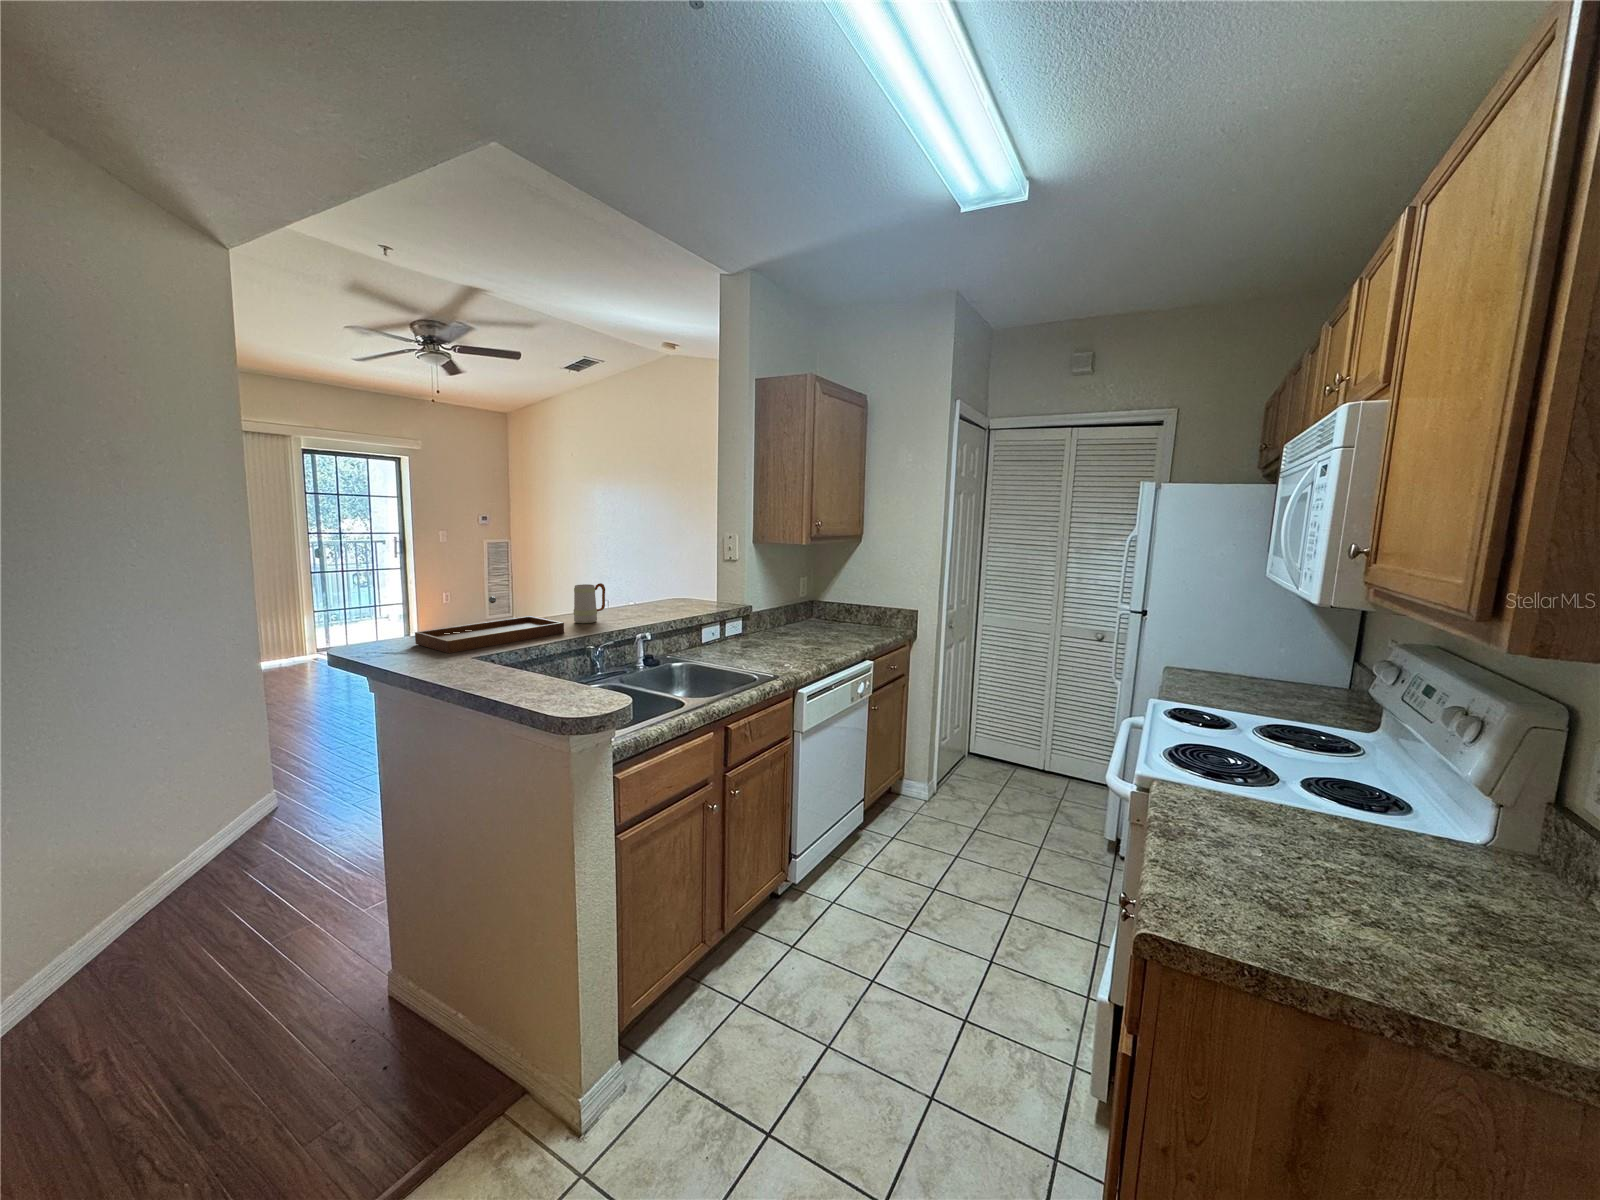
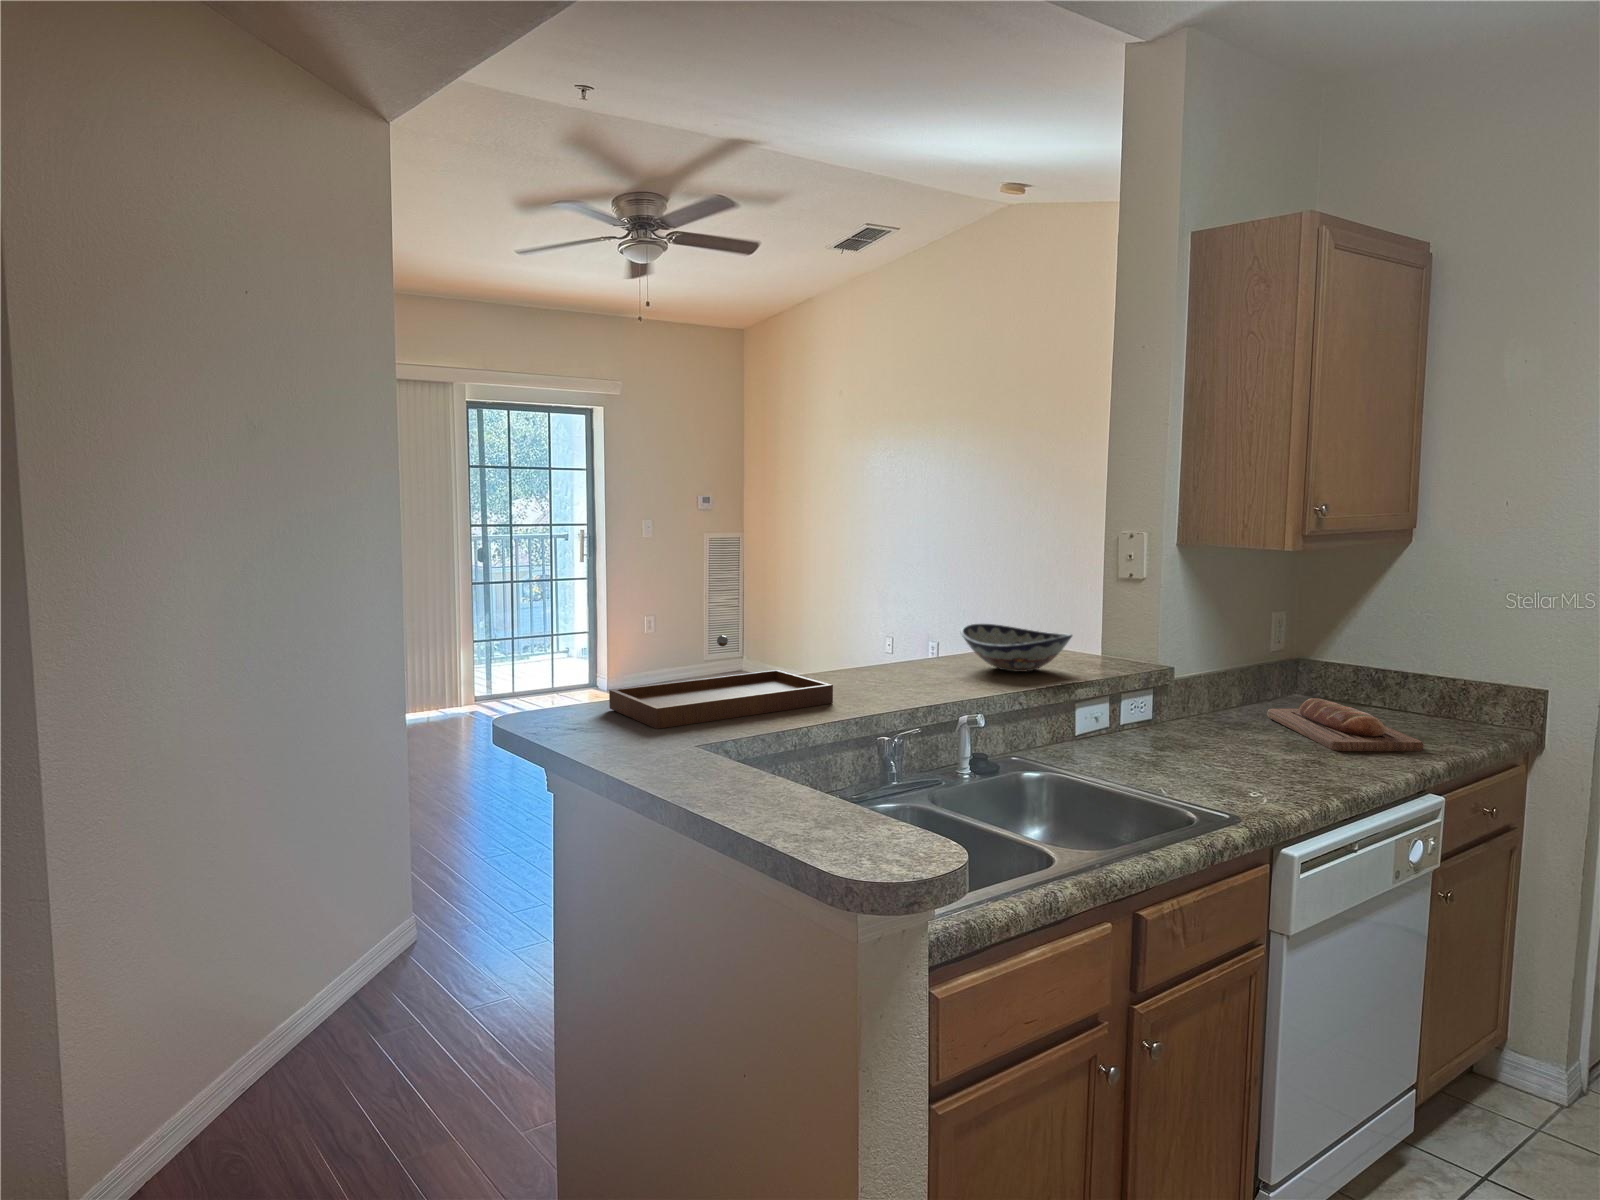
mug: present [574,583,605,623] -> none [847,616,901,687]
decorative bowl: none [641,587,701,612] -> present [961,624,1072,672]
bread loaf: none [799,619,864,643] -> present [1267,699,1424,752]

